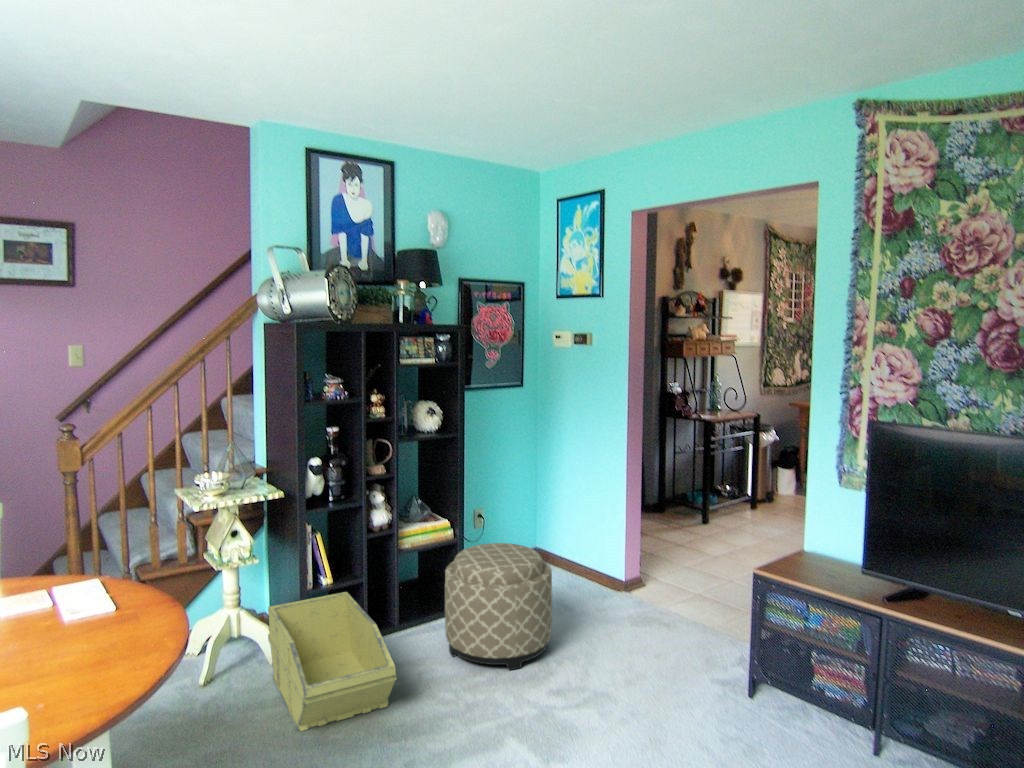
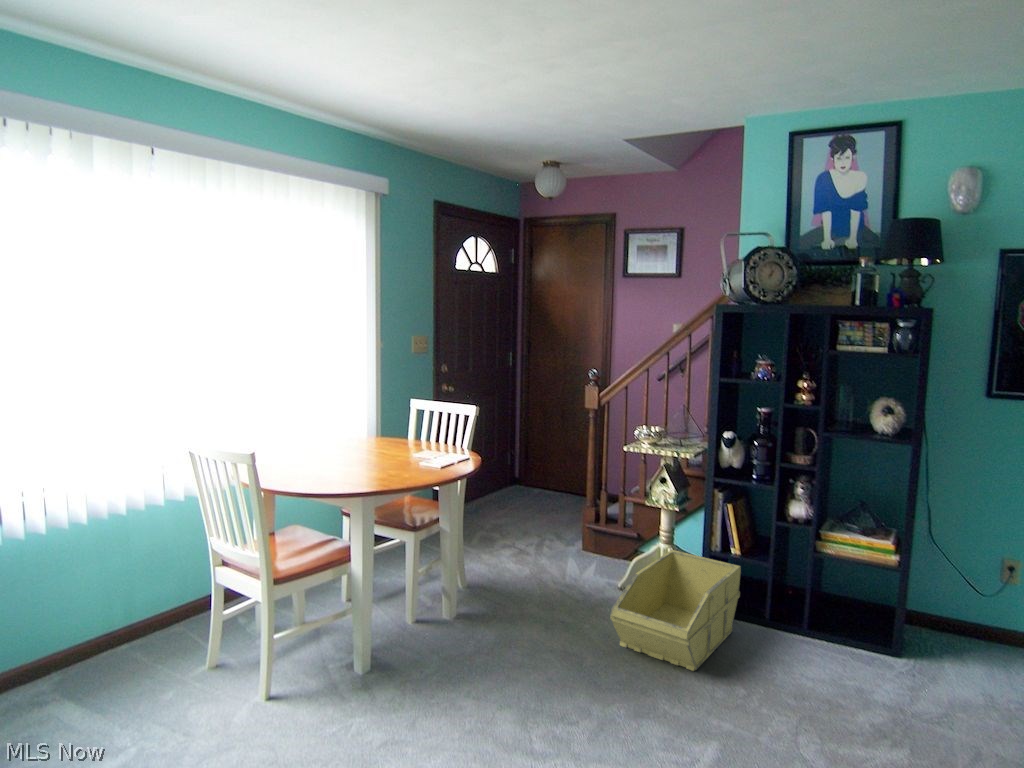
ottoman: present [445,543,552,670] -> none [808,573,962,733]

